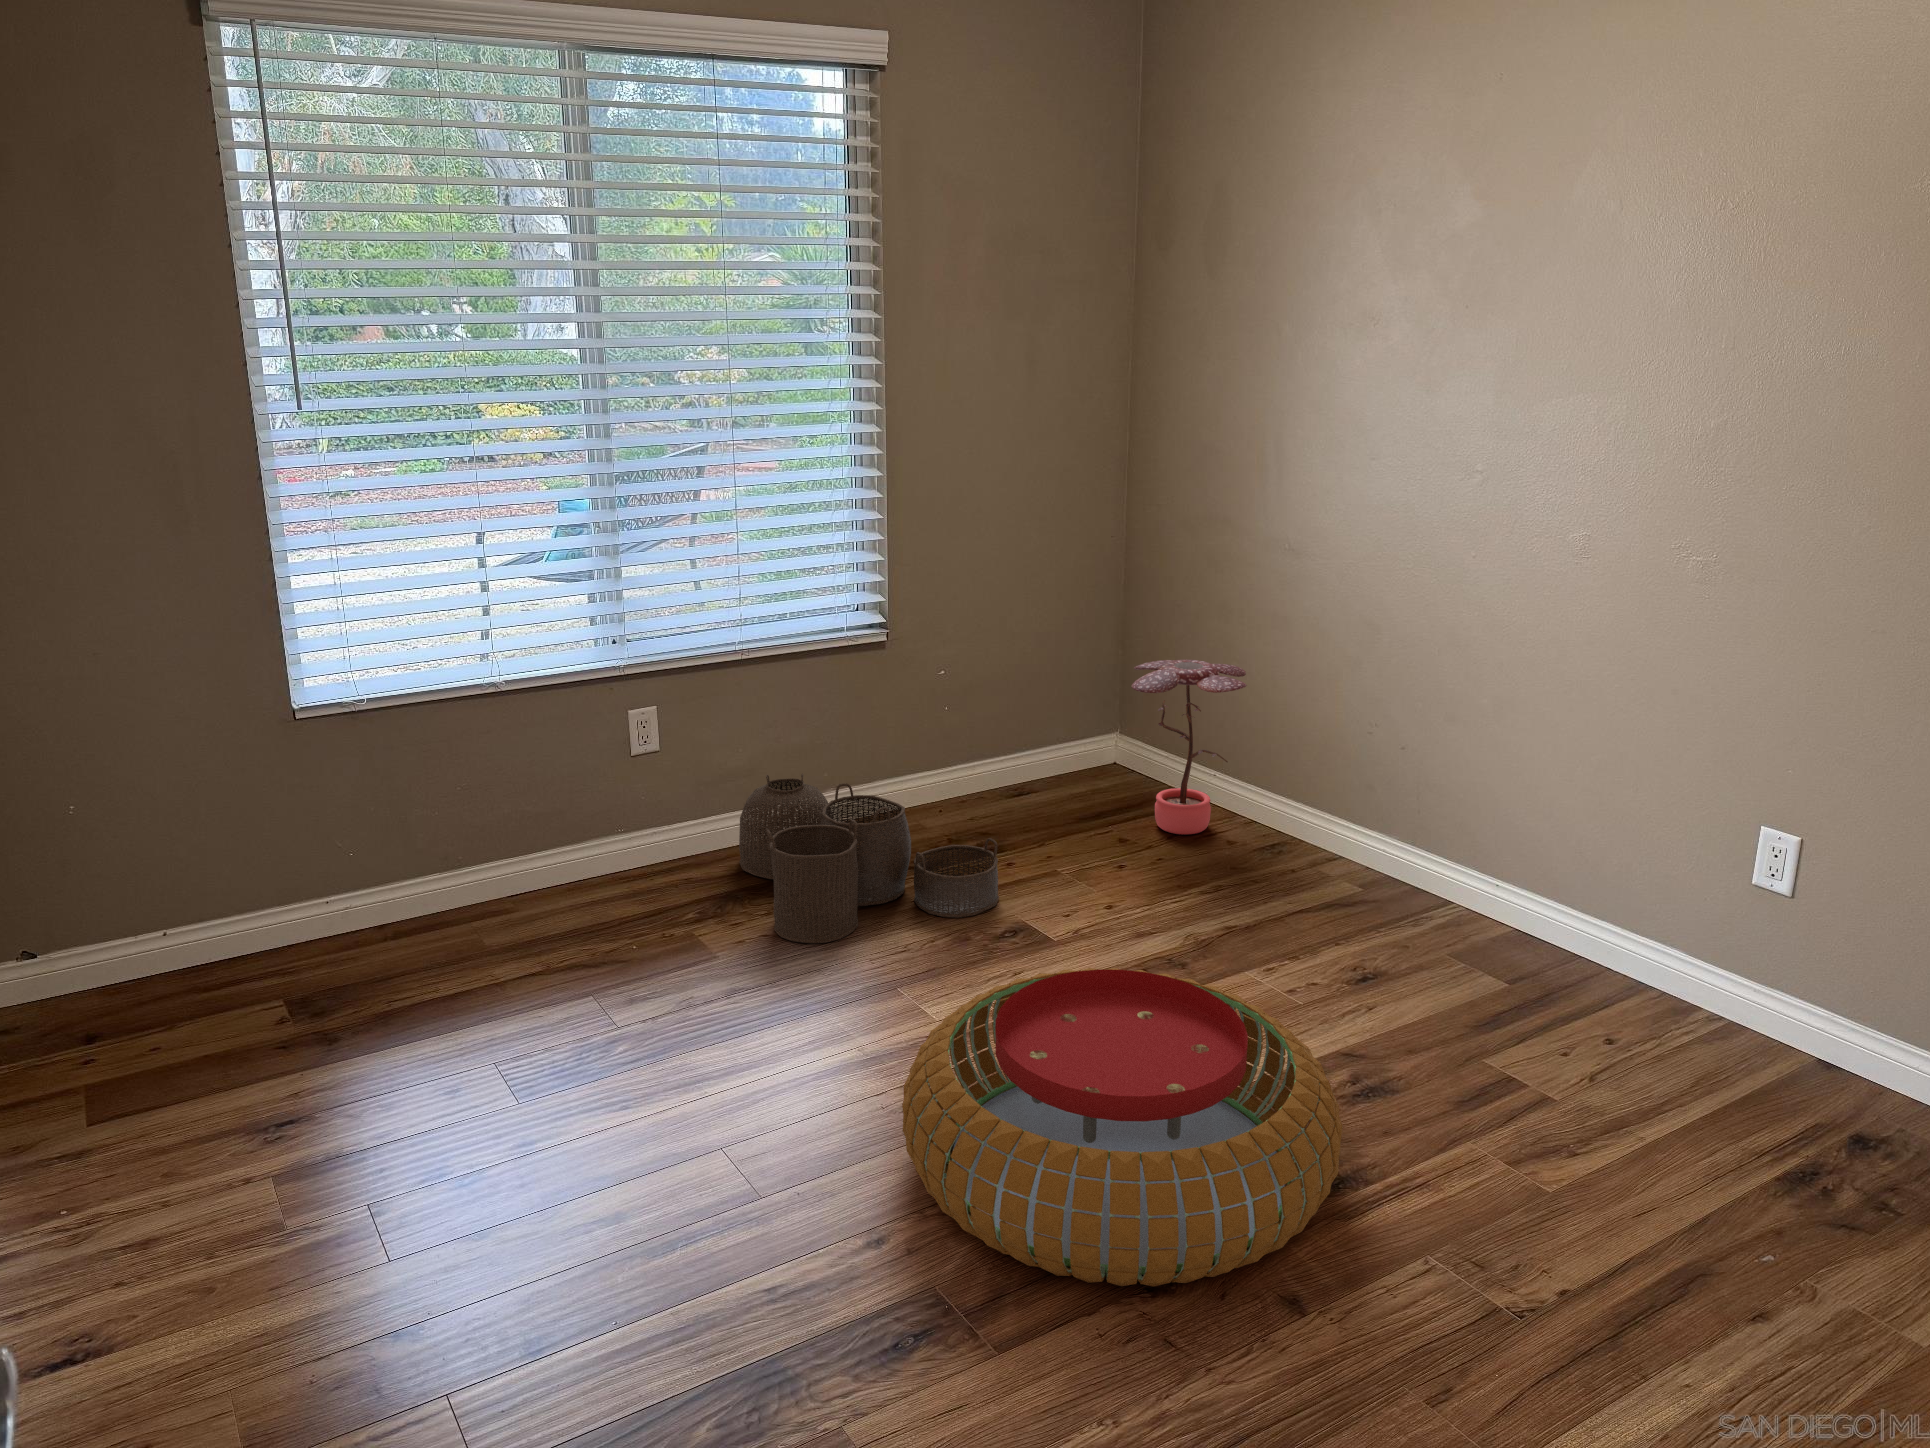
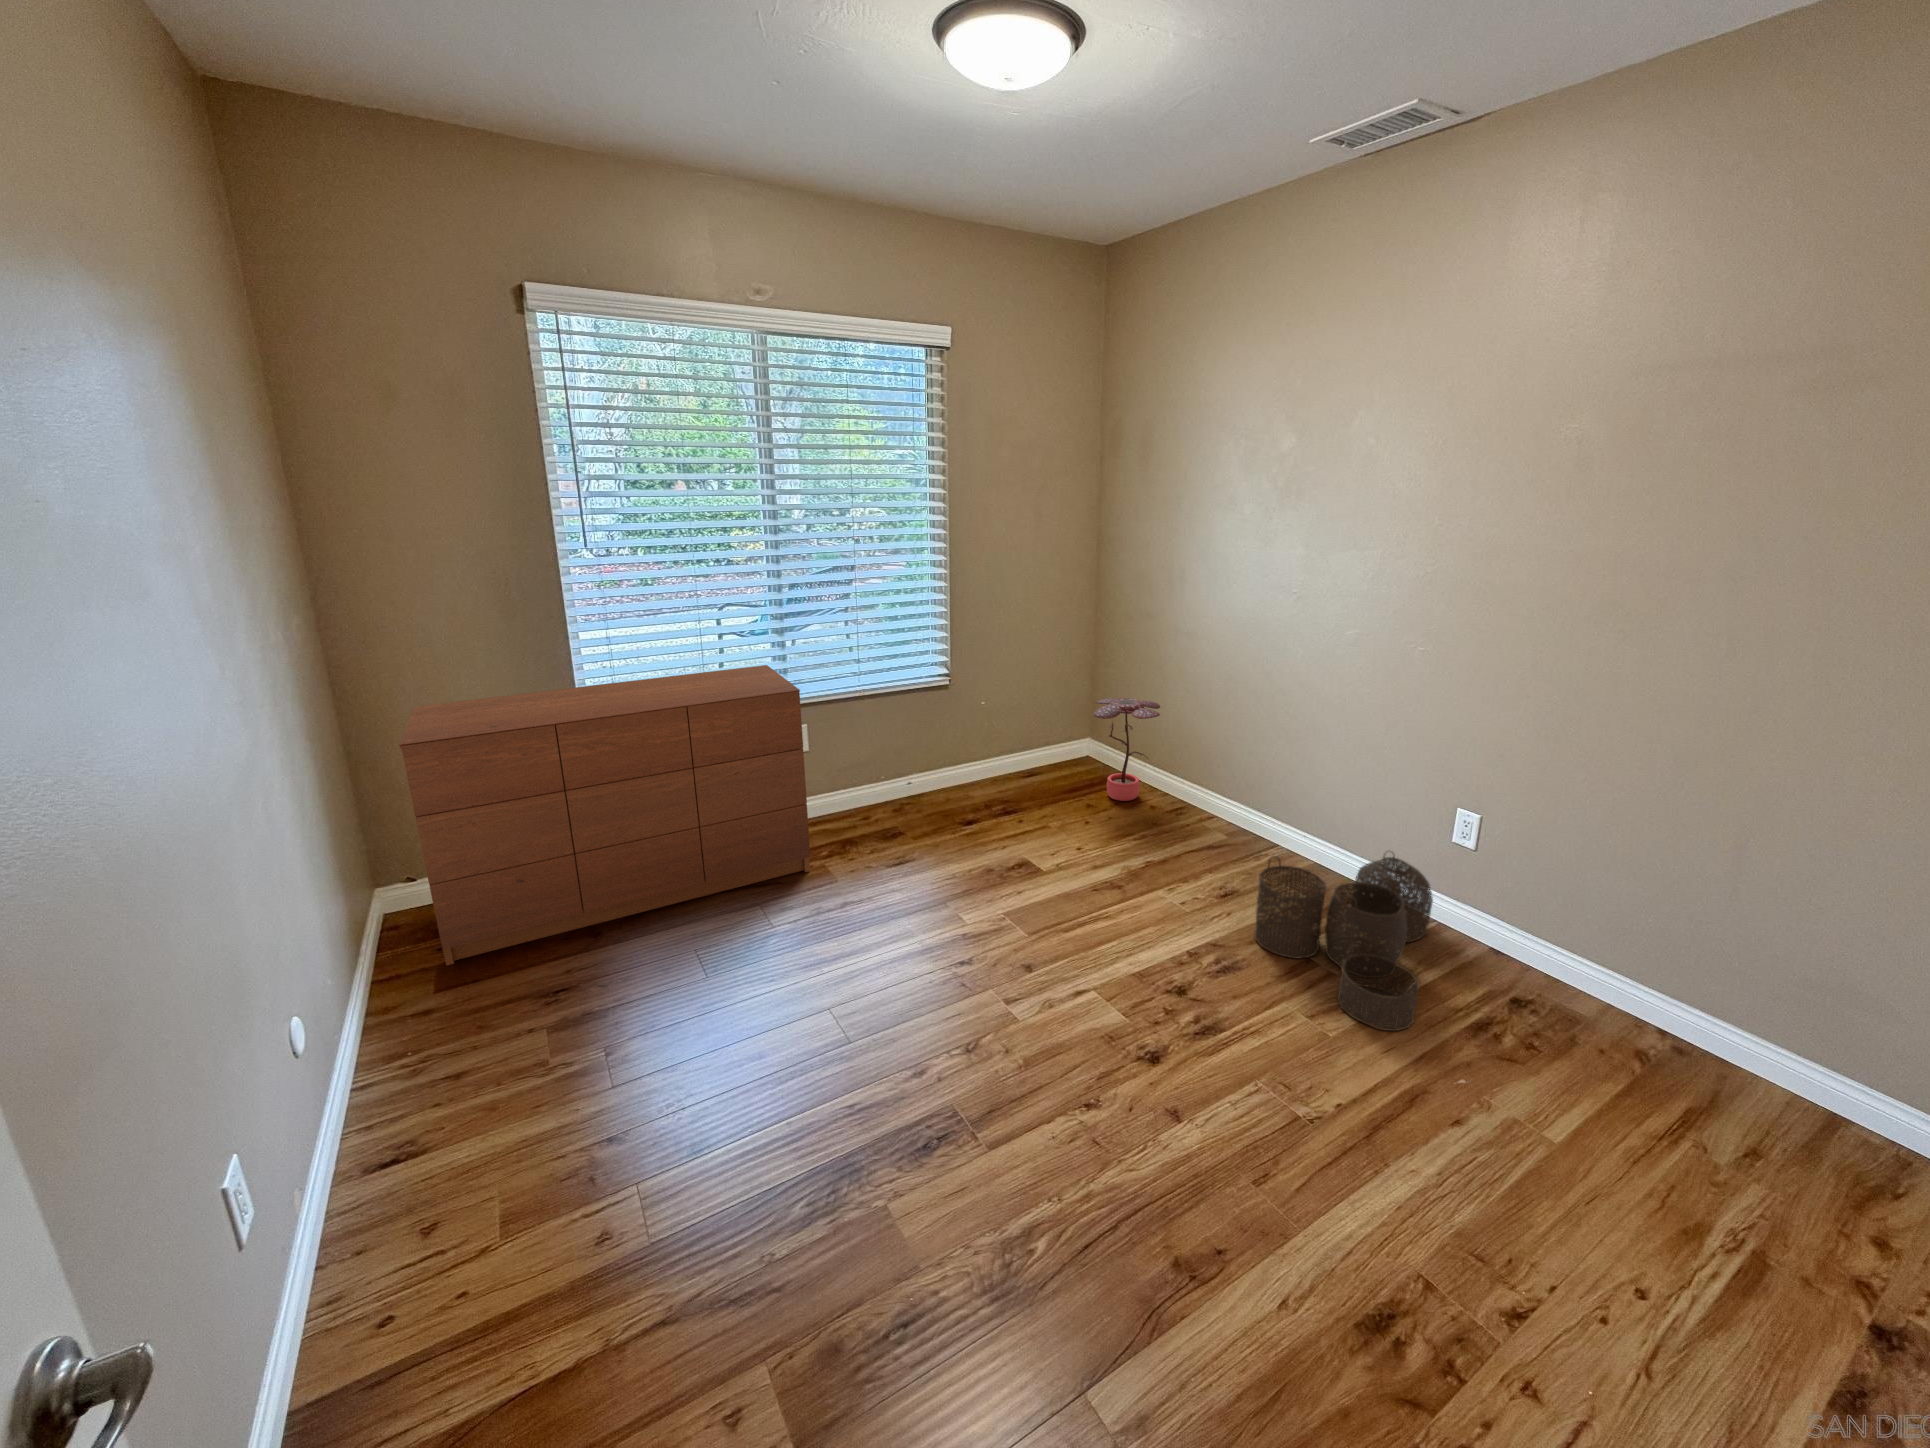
dresser: none [28,605,667,1087] -> present [399,665,810,966]
woven basket: present [739,774,999,943] -> present [1254,856,1433,1031]
pouf: present [902,968,1343,1287] -> none [939,894,1207,1104]

